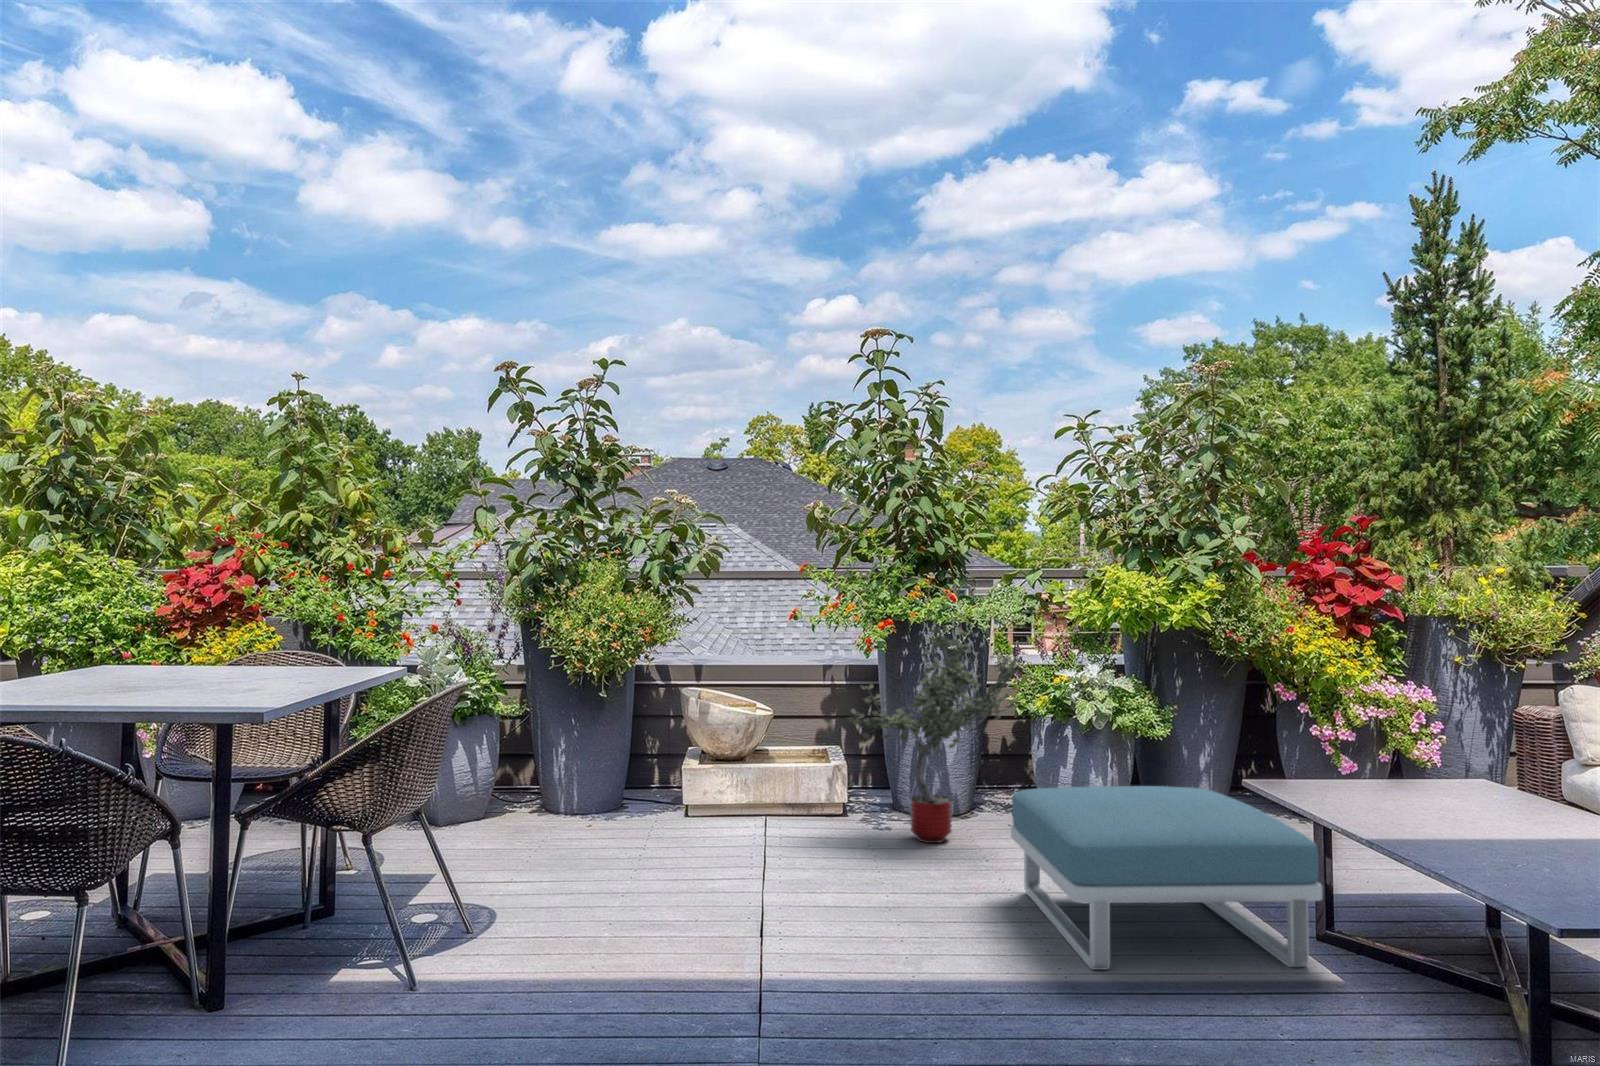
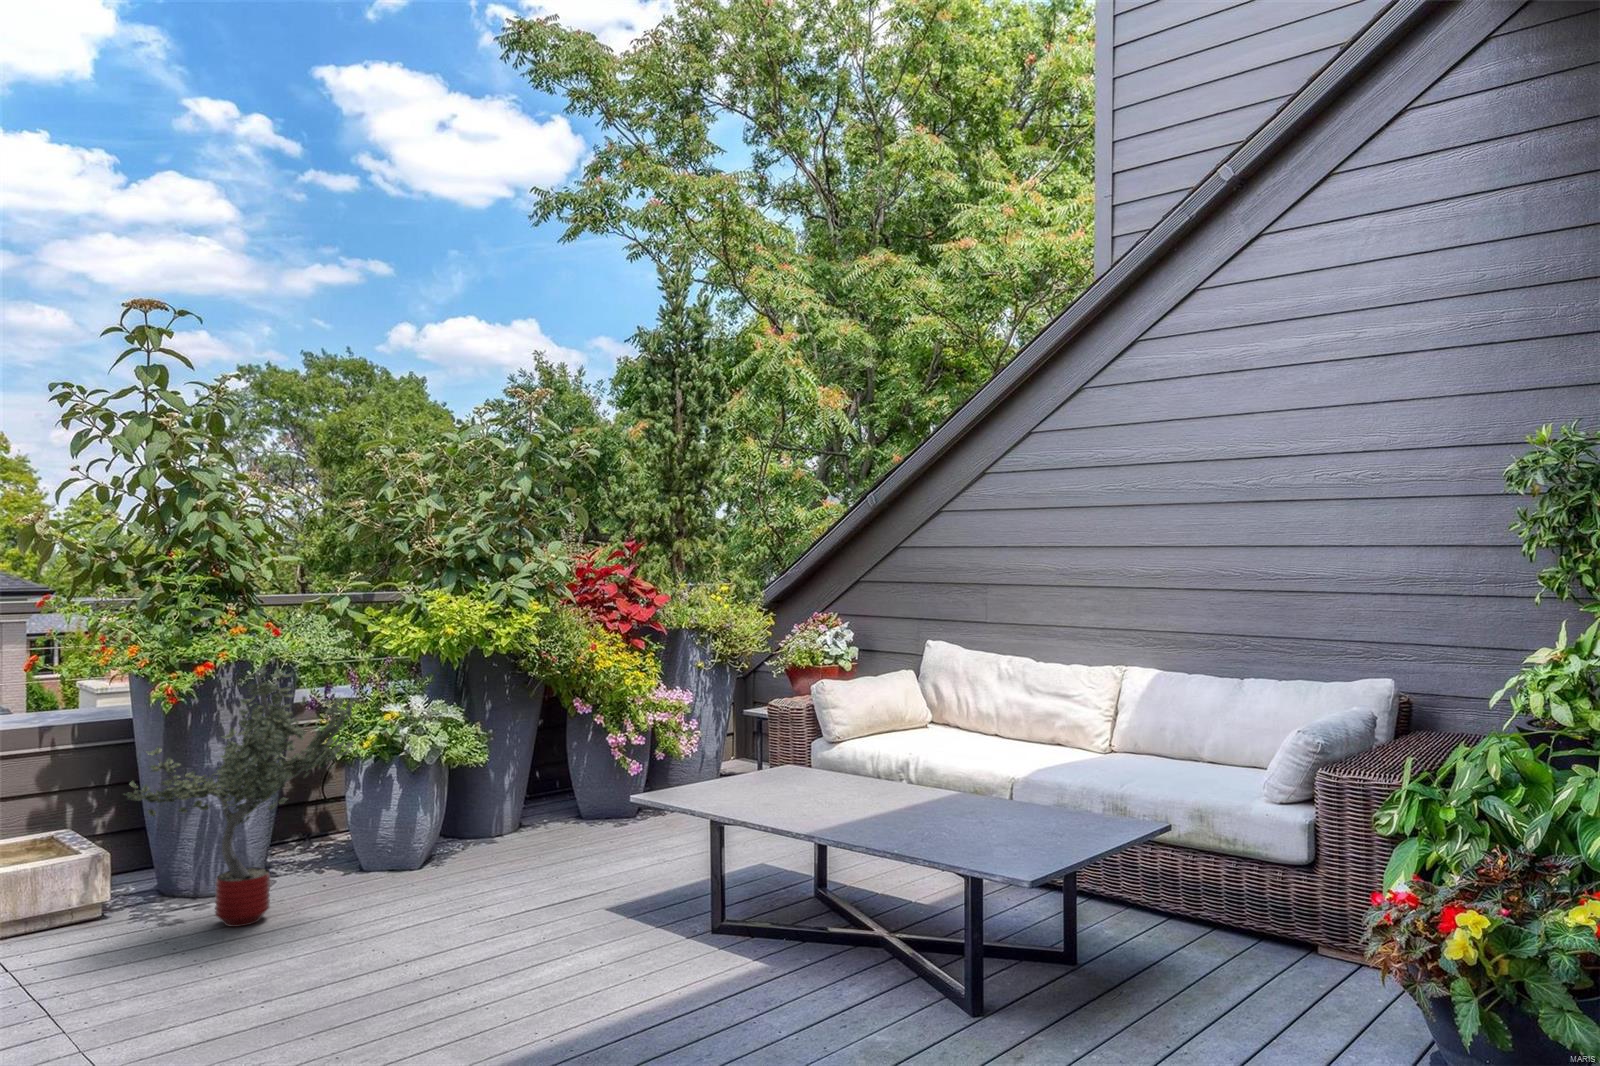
footstool: present [1011,786,1322,970] -> none [385,810,693,1011]

